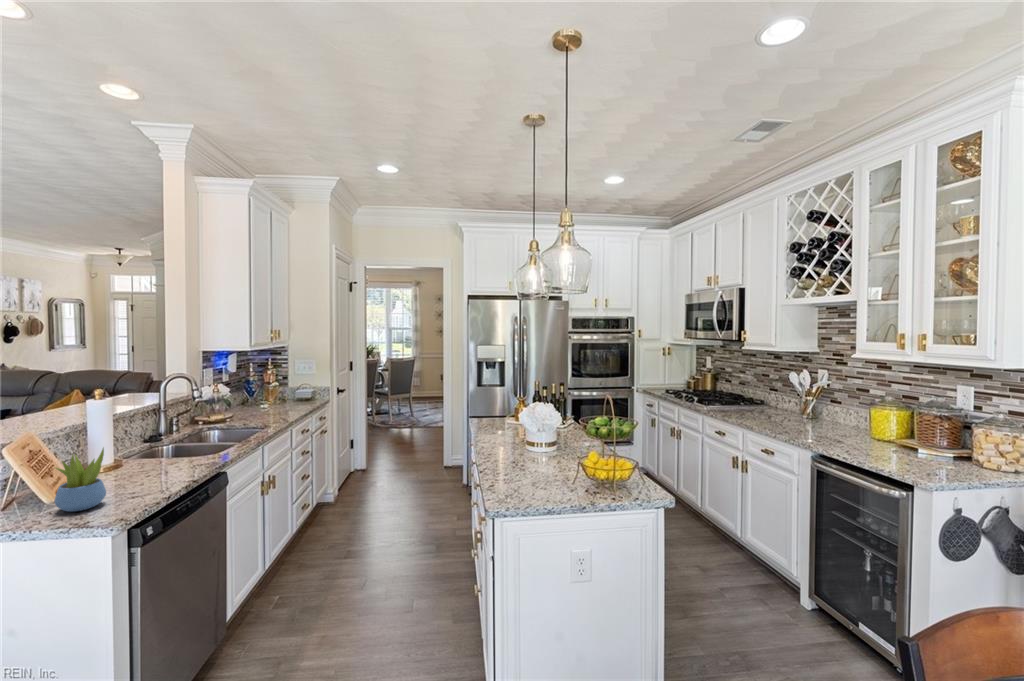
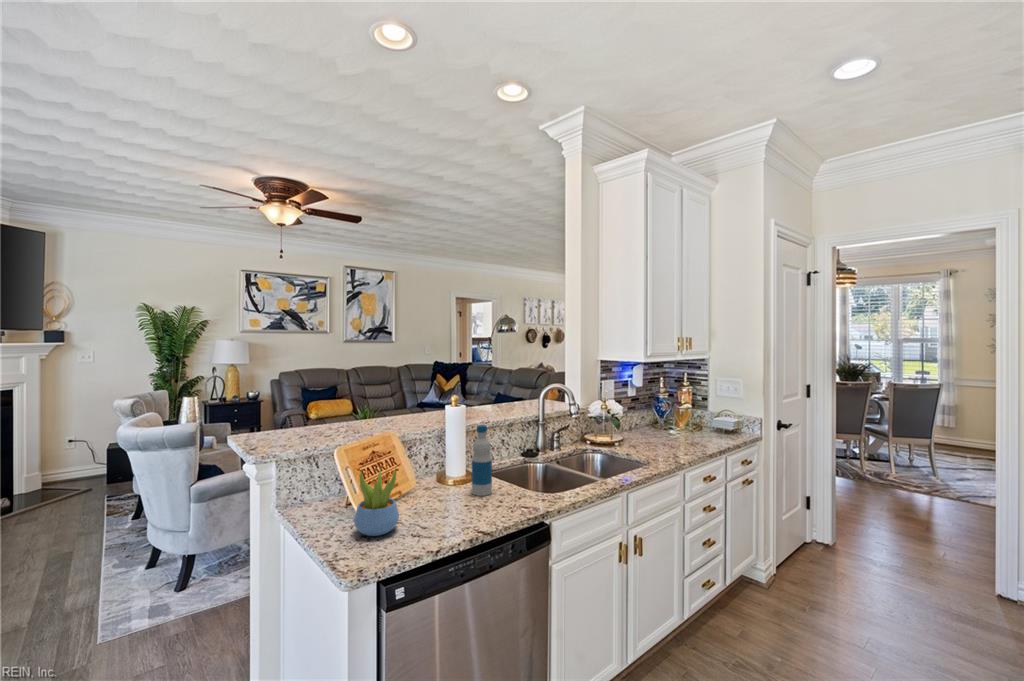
bottle: none [133,410,156,472] -> present [472,425,492,496]

